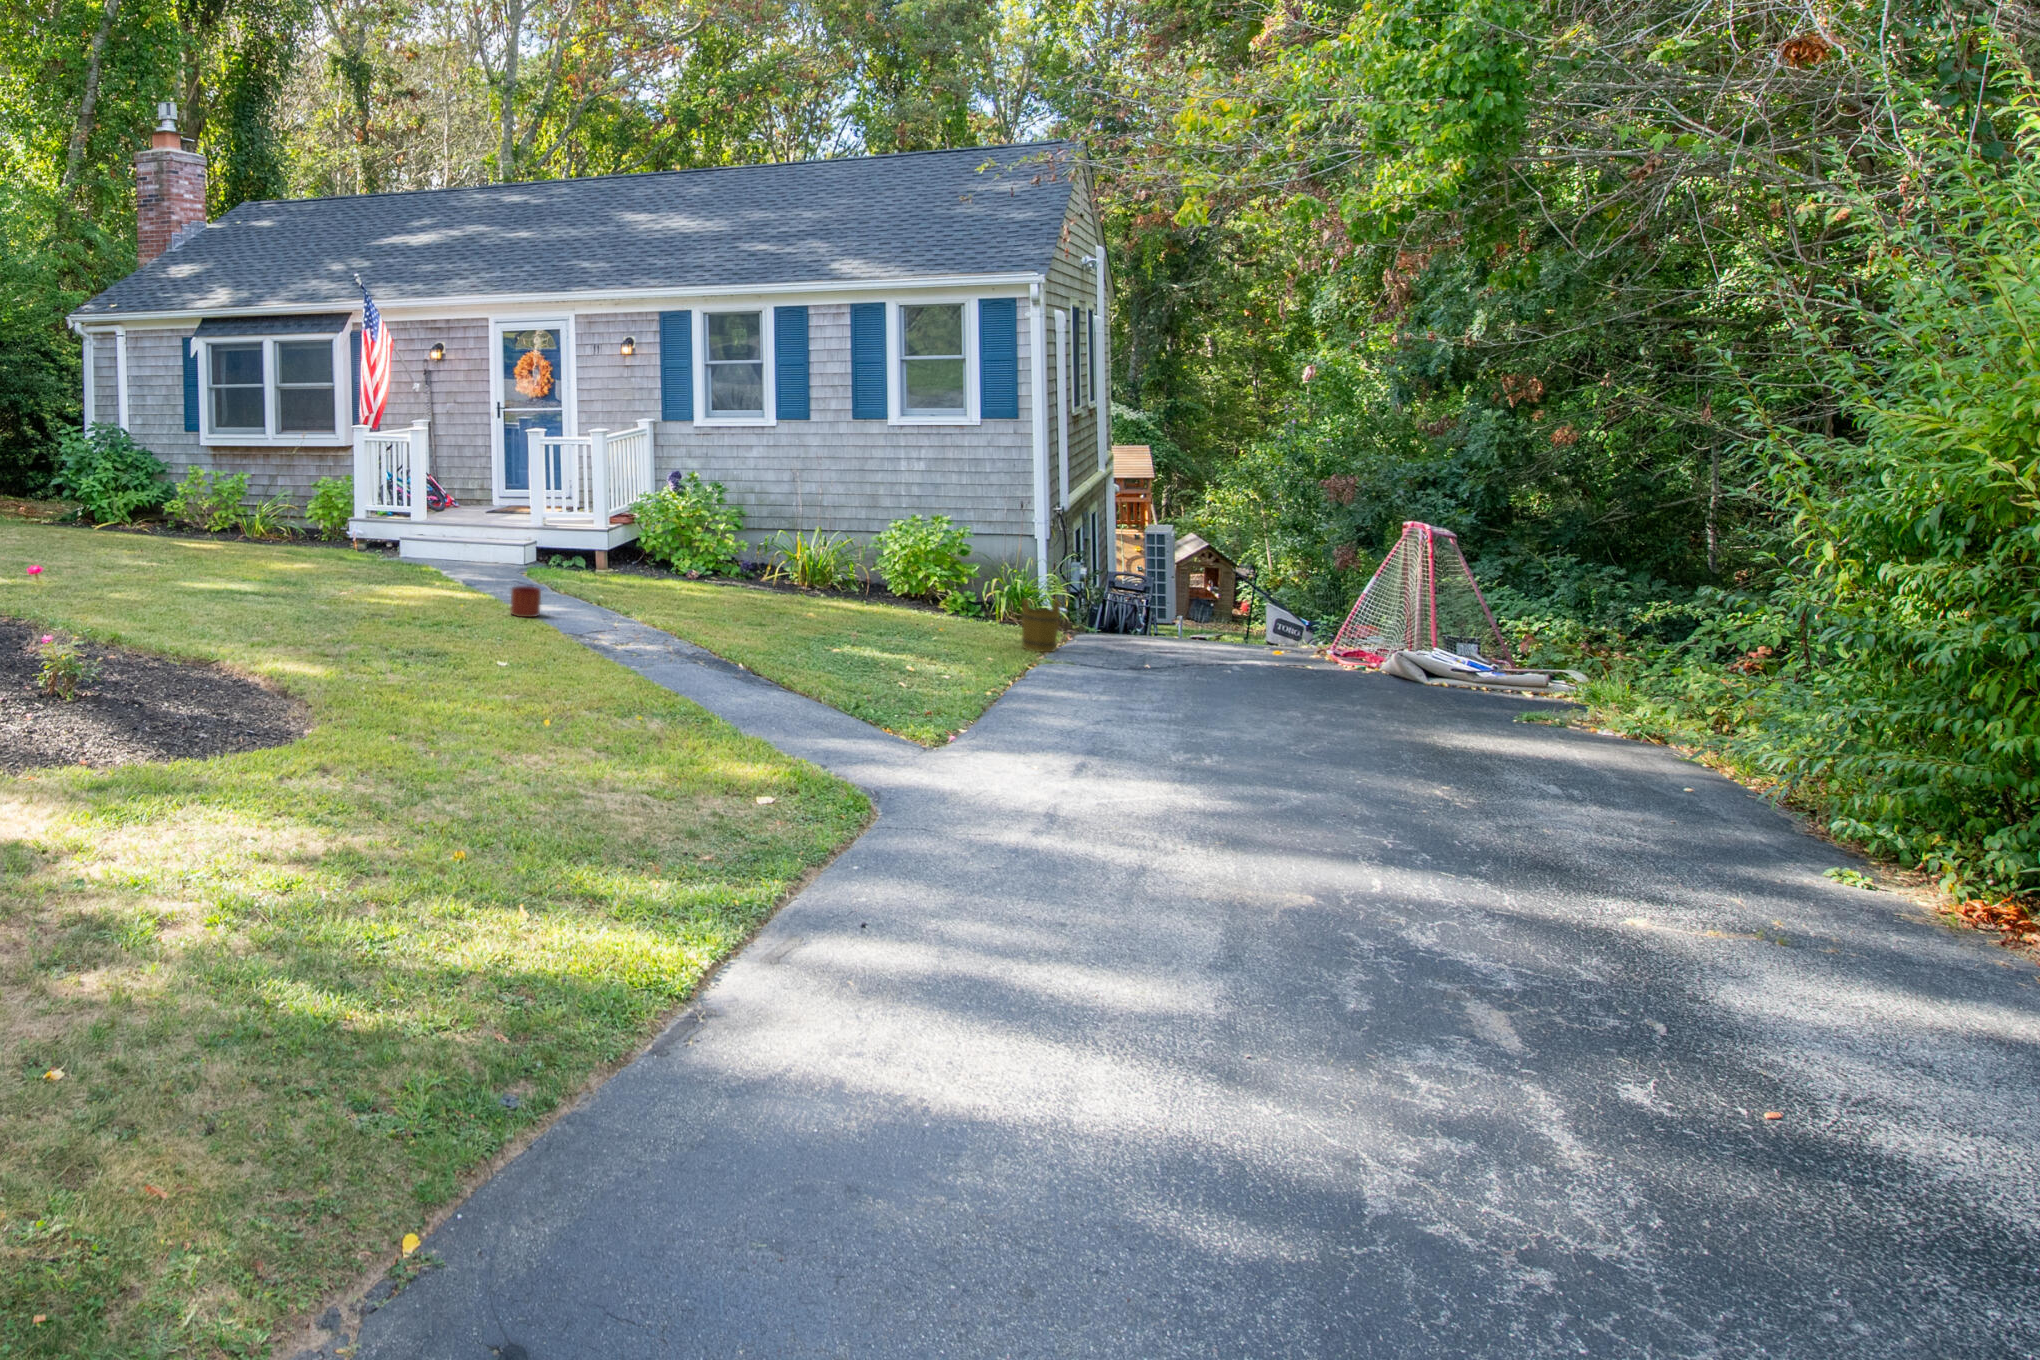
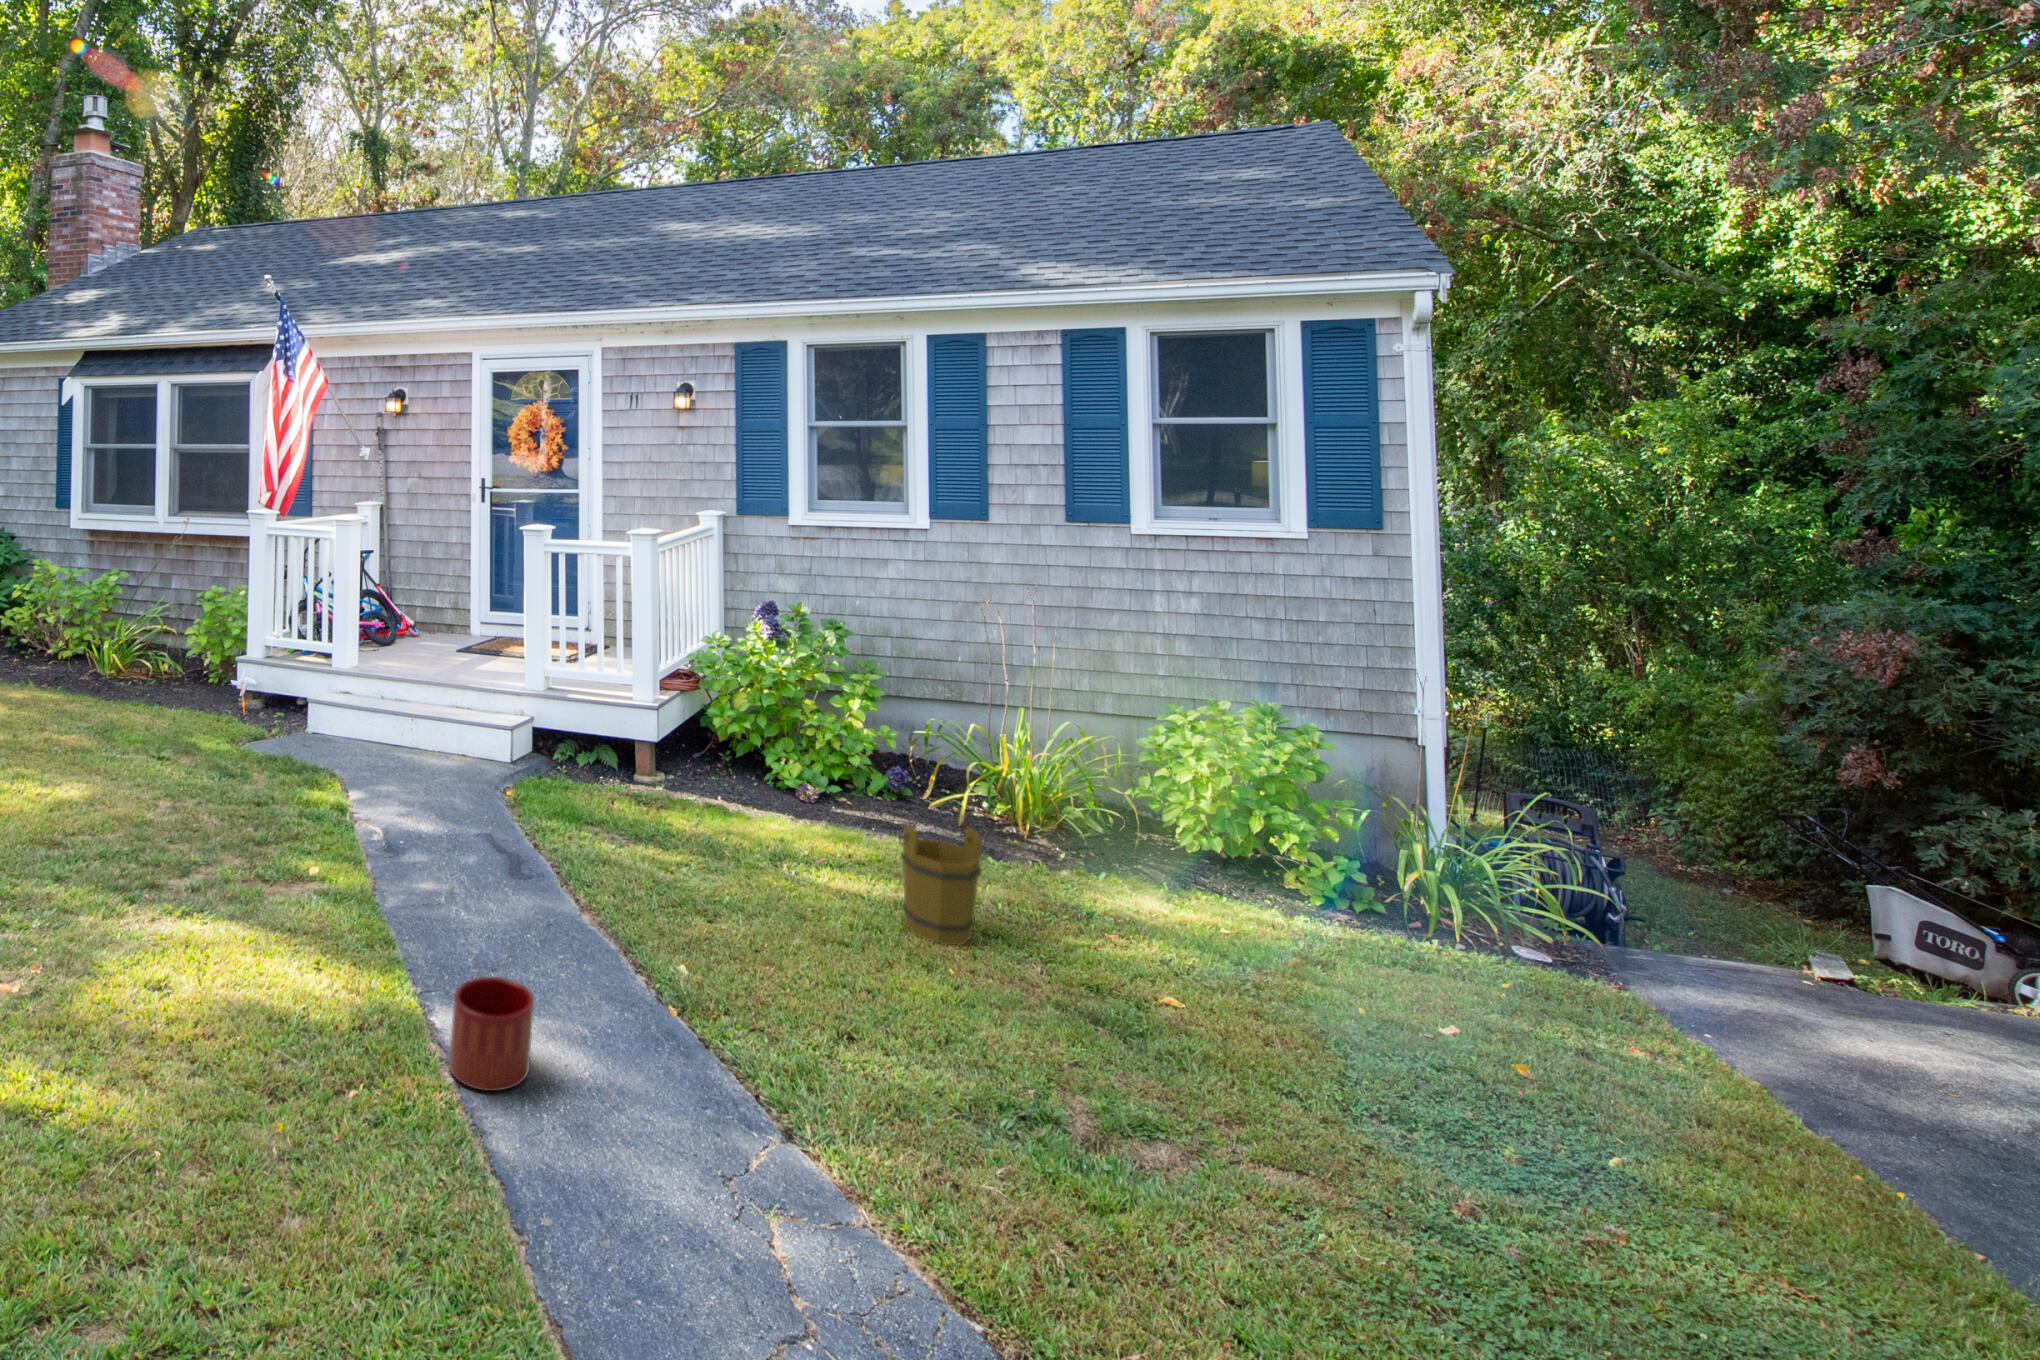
bucket: present [1021,599,1060,652] -> present [900,824,981,945]

